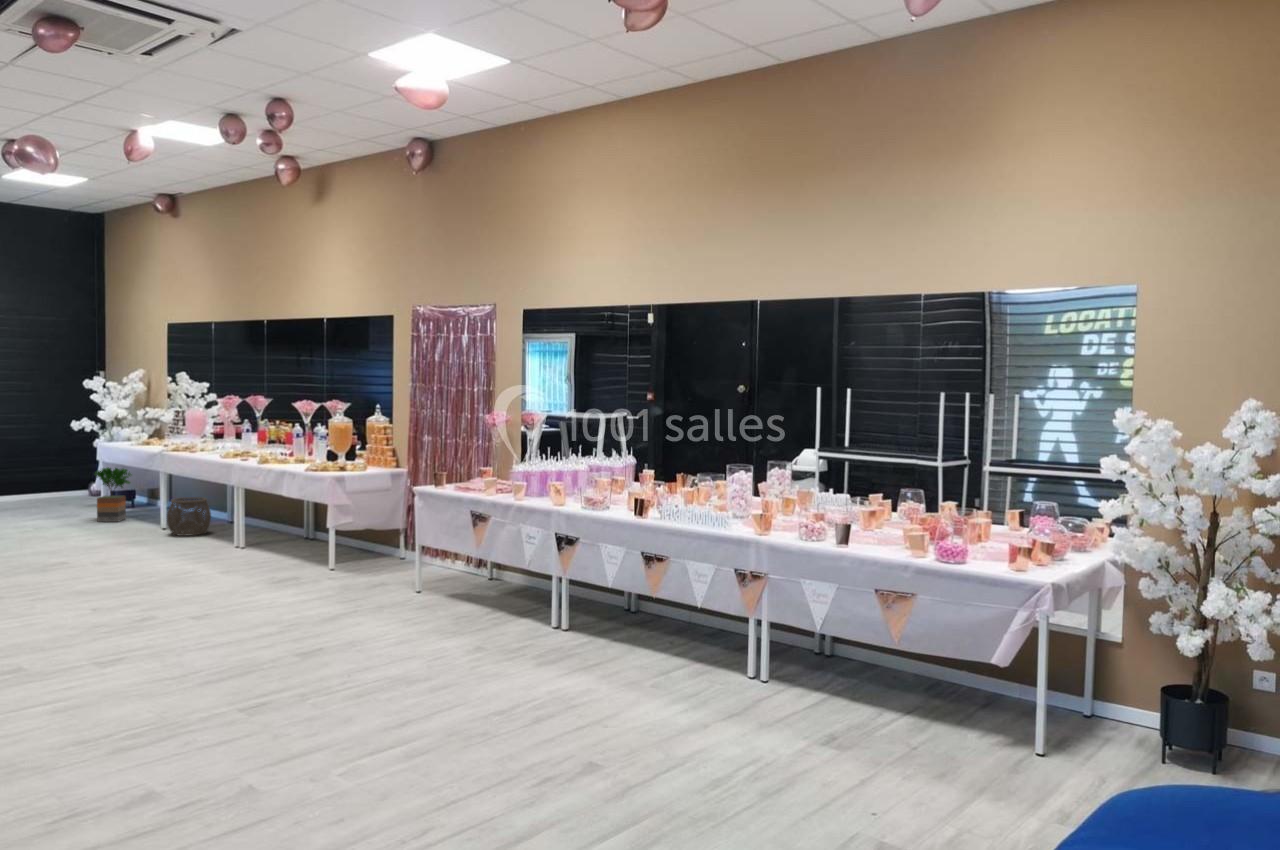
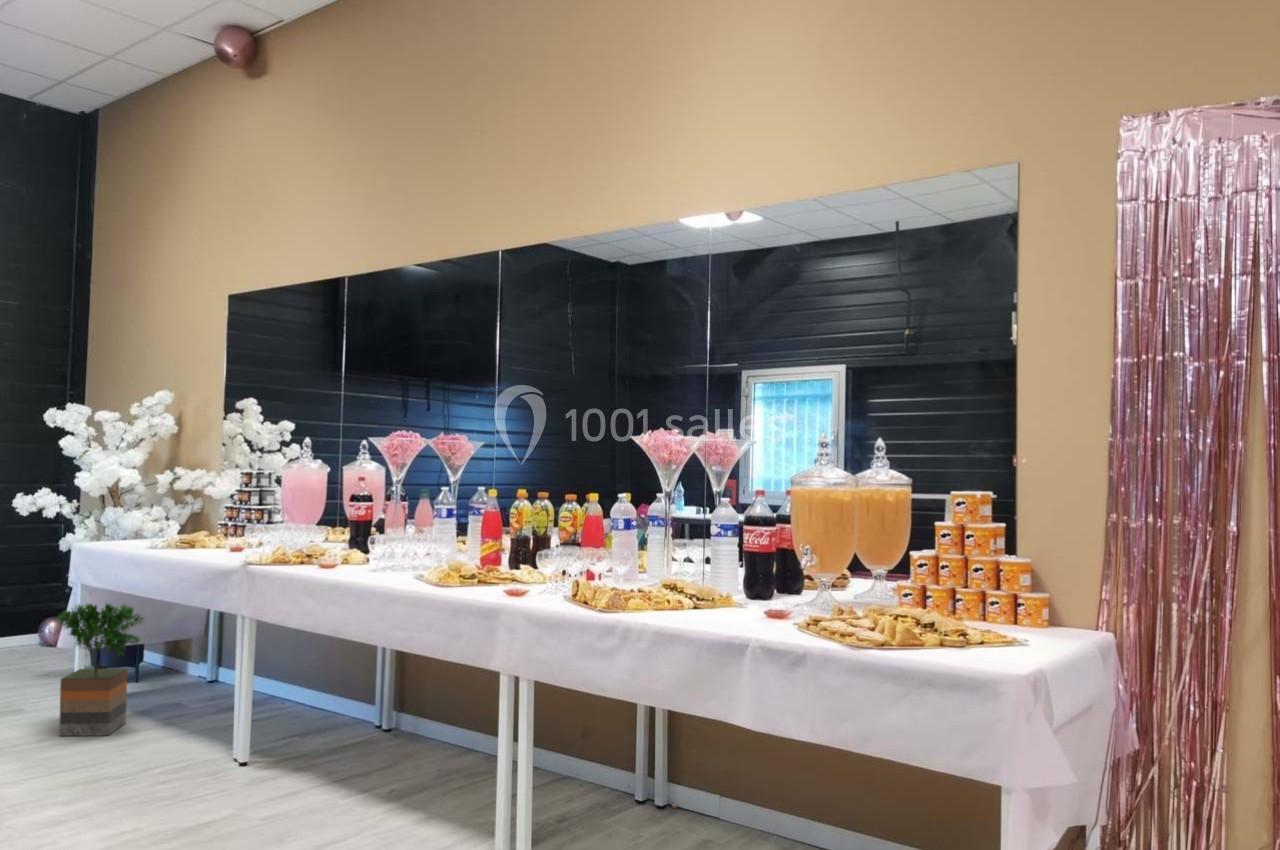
woven basket: present [167,497,211,536] -> none [236,689,347,803]

